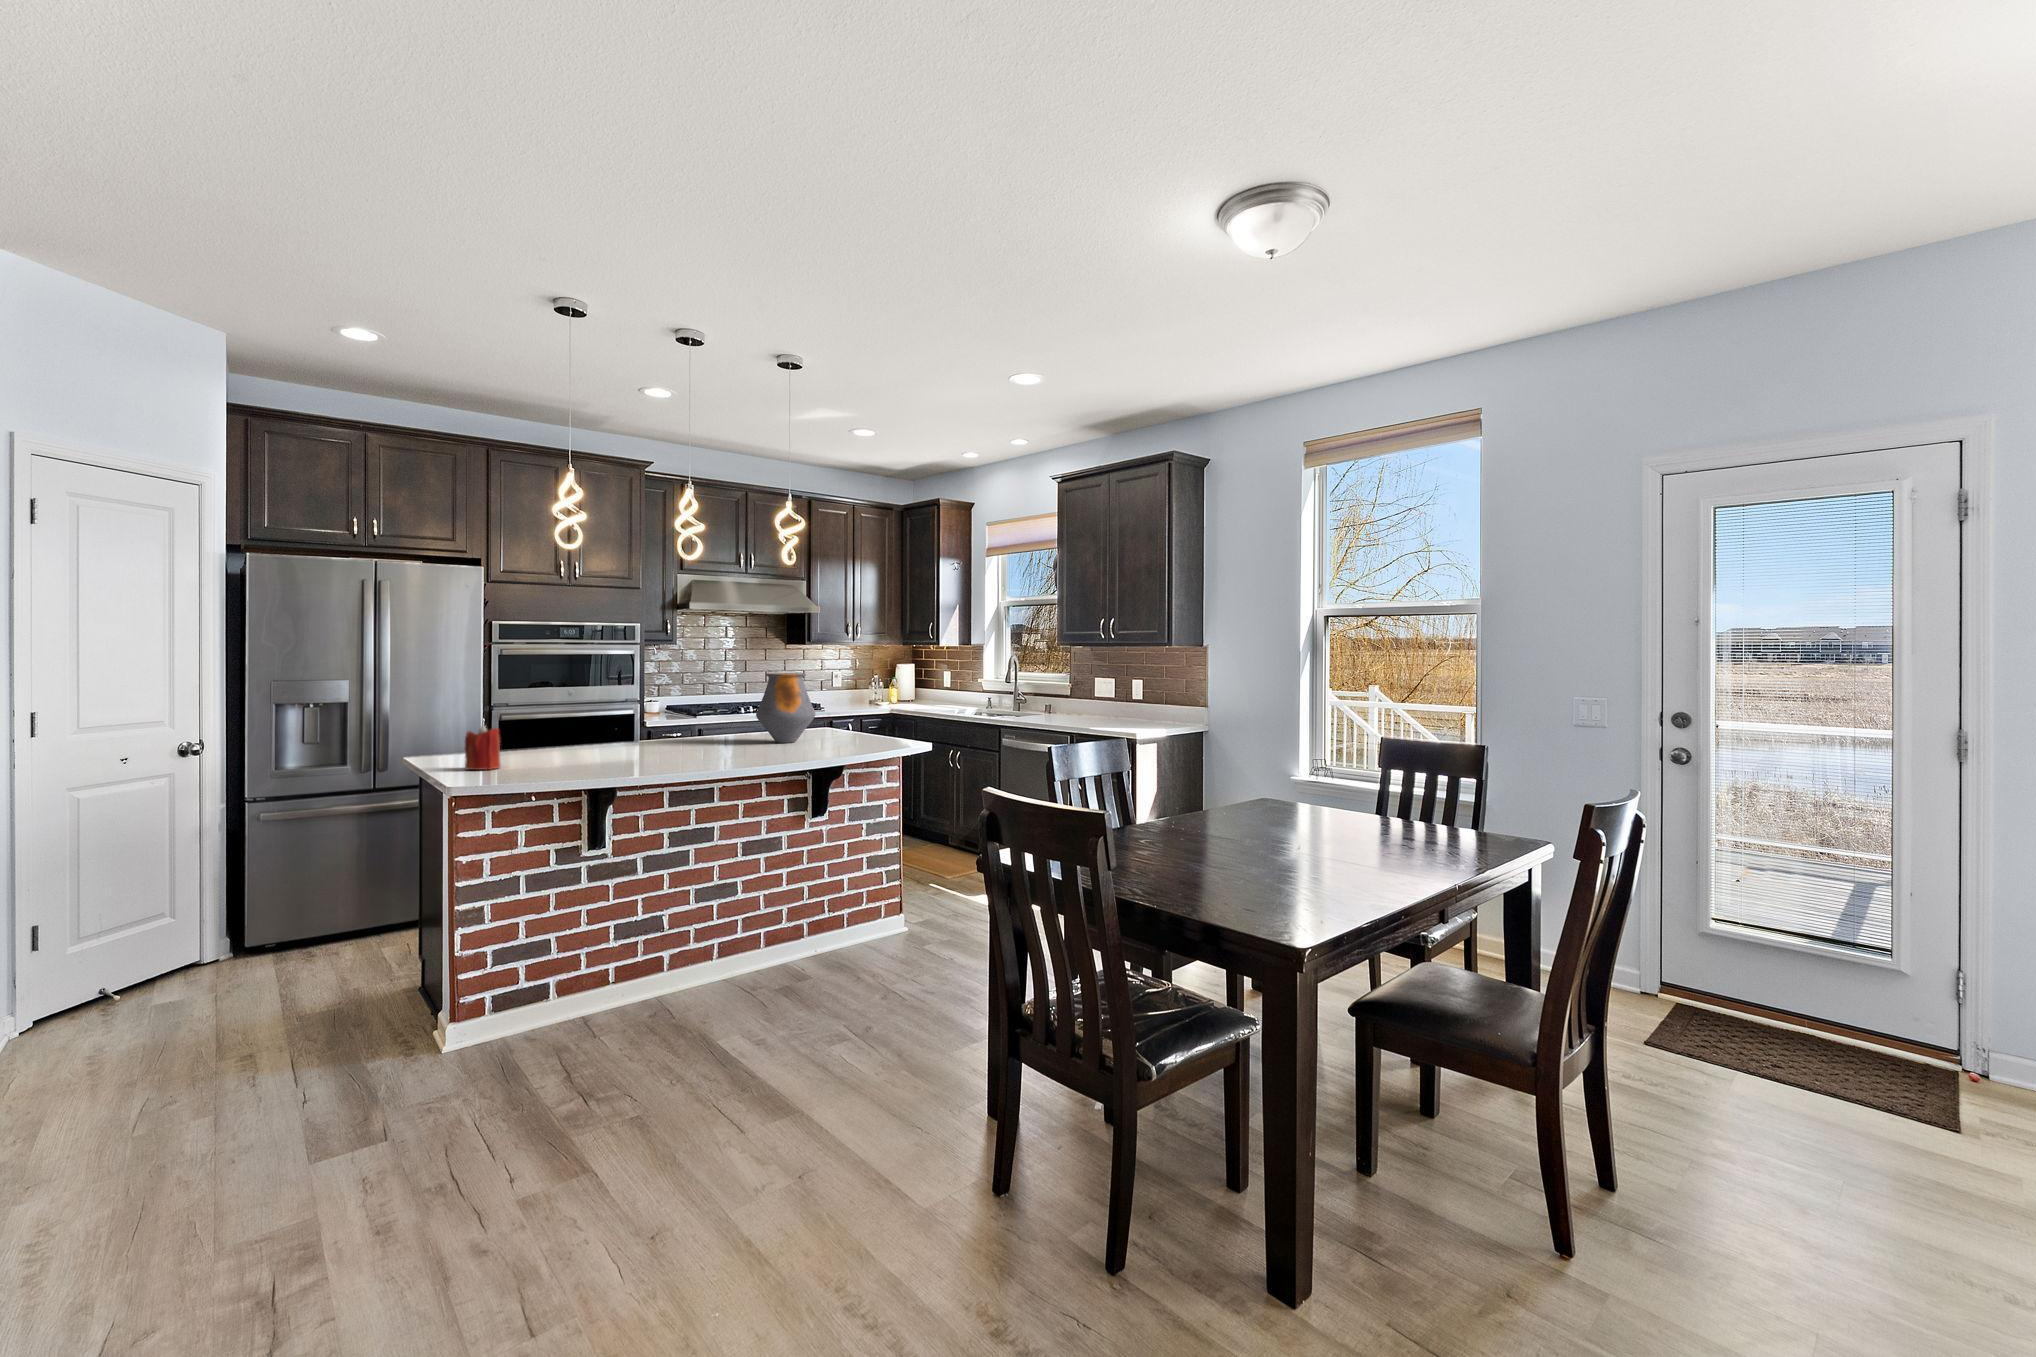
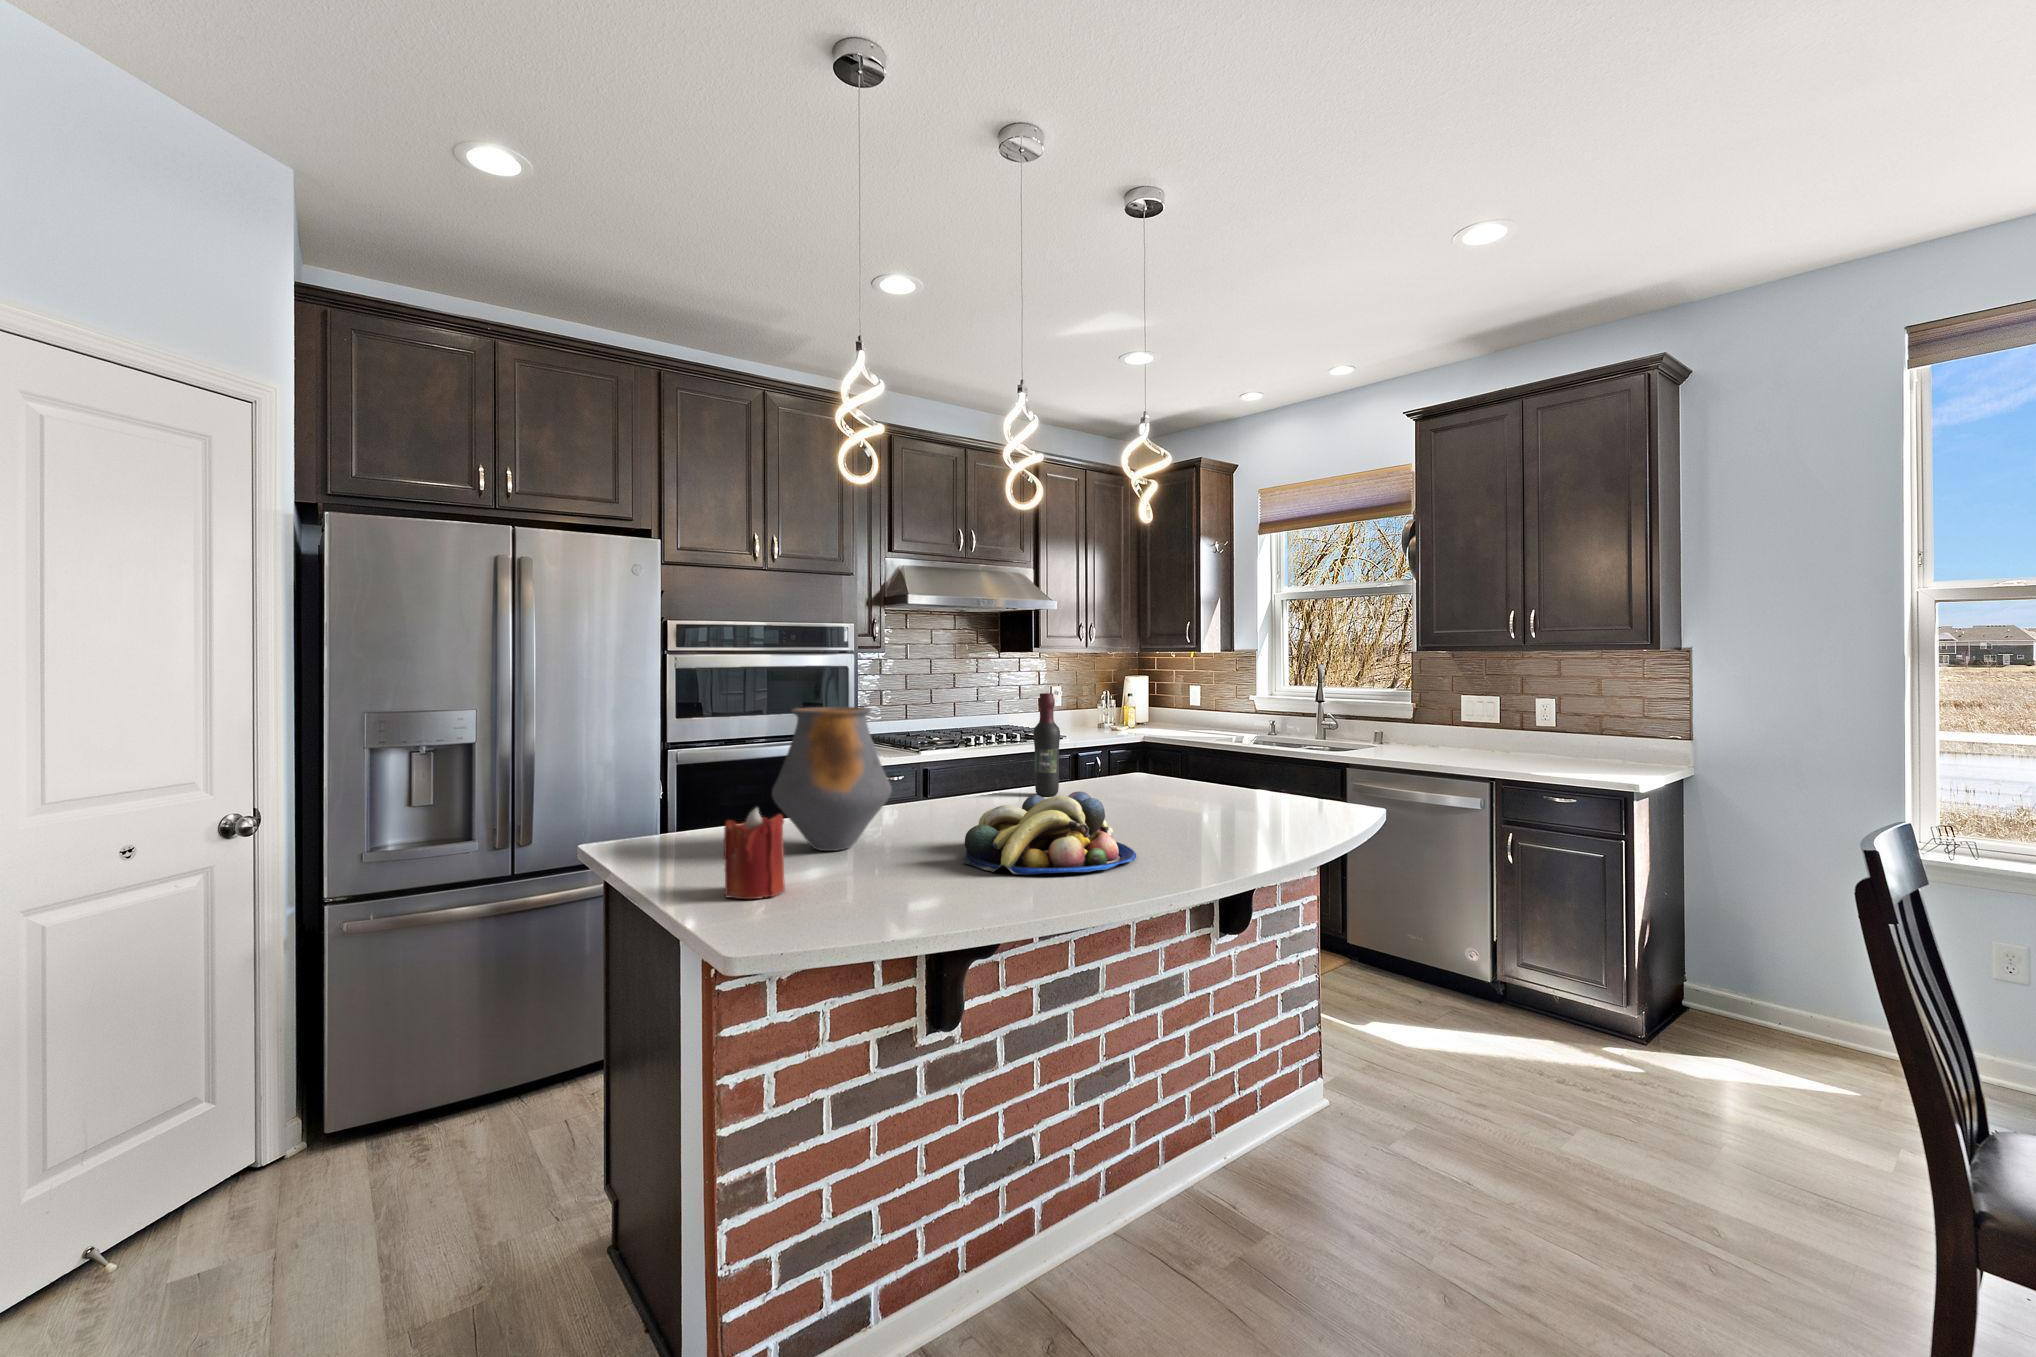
wine bottle: none [721,672,738,737] -> present [1033,693,1060,796]
vase: present [756,673,815,743] -> present [772,707,892,851]
fruit bowl: none [613,724,718,763] -> present [963,791,1136,875]

